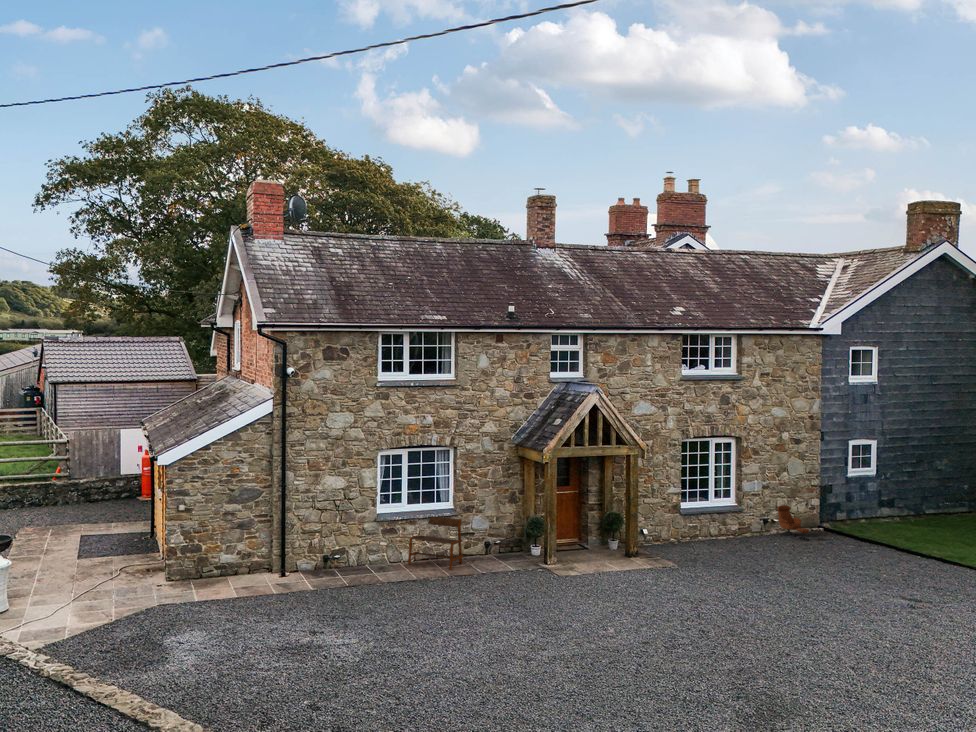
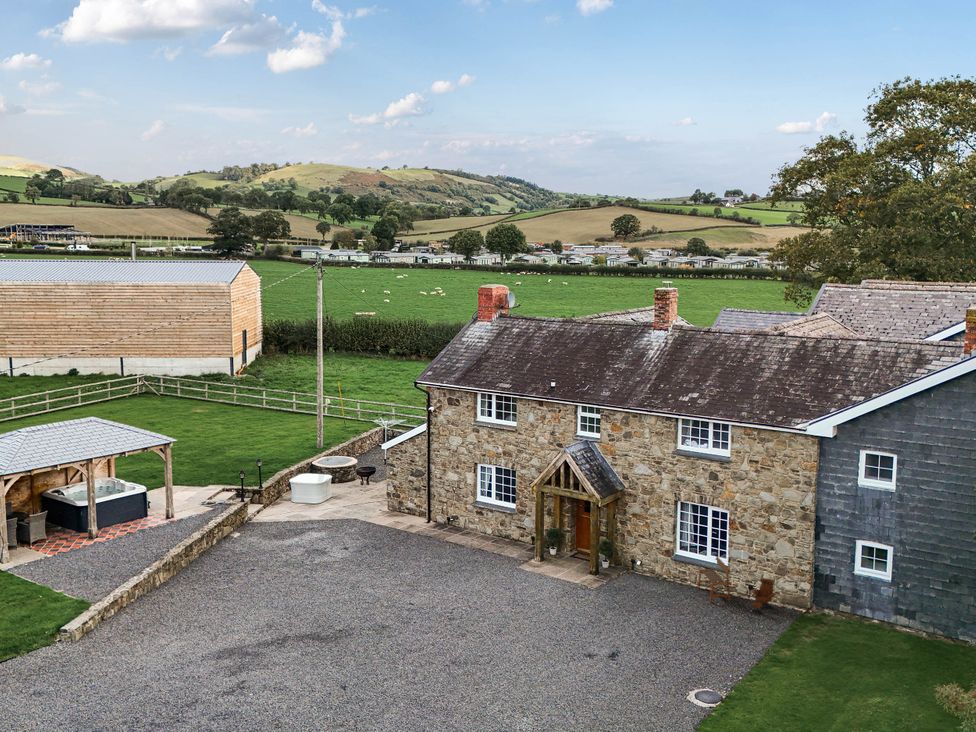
bench: present [408,516,463,570] -> present [698,556,730,603]

